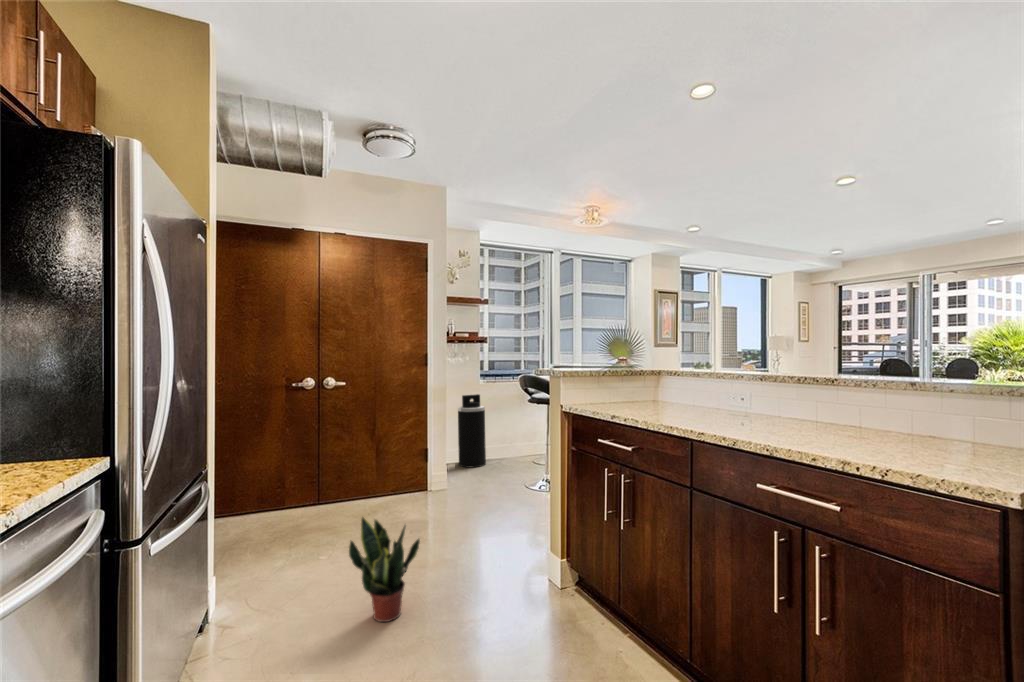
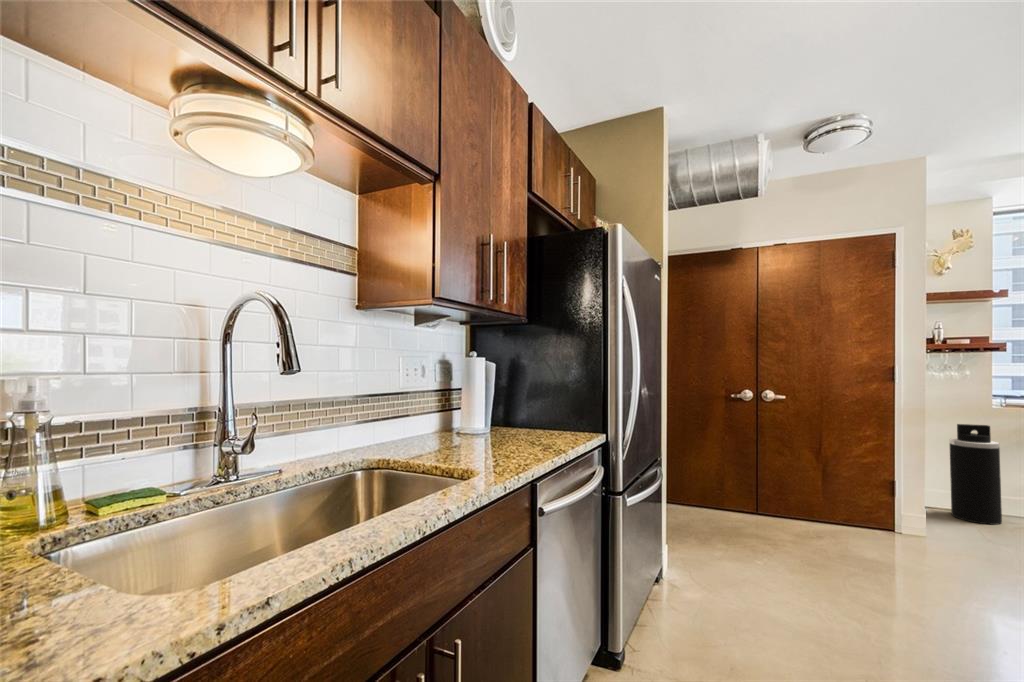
potted plant: present [349,517,420,622] -> none [778,528,861,645]

